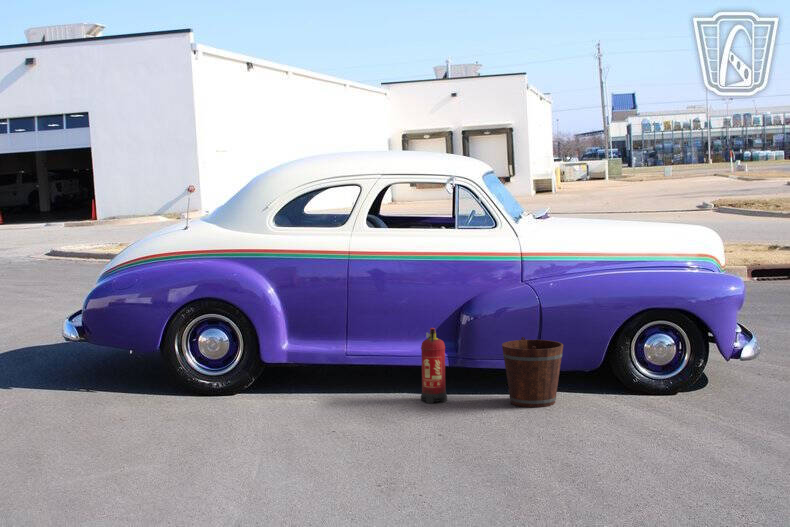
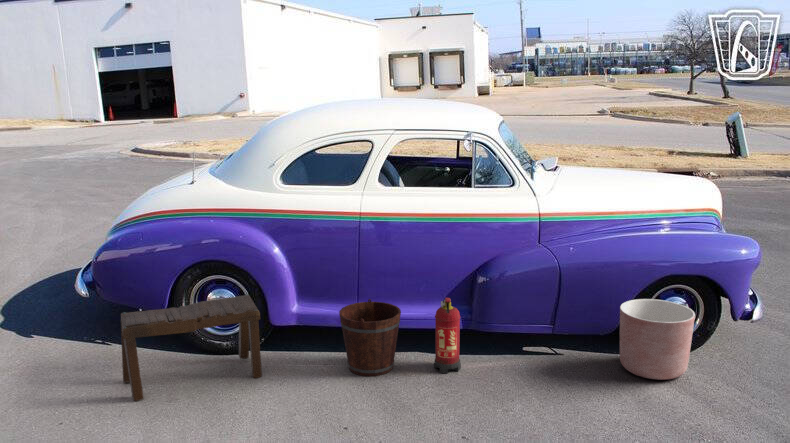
bench: none [120,332,253,420] -> present [121,295,262,401]
planter: none [600,333,669,403] -> present [620,299,695,380]
bucket: present [502,337,563,407] -> present [339,299,401,376]

